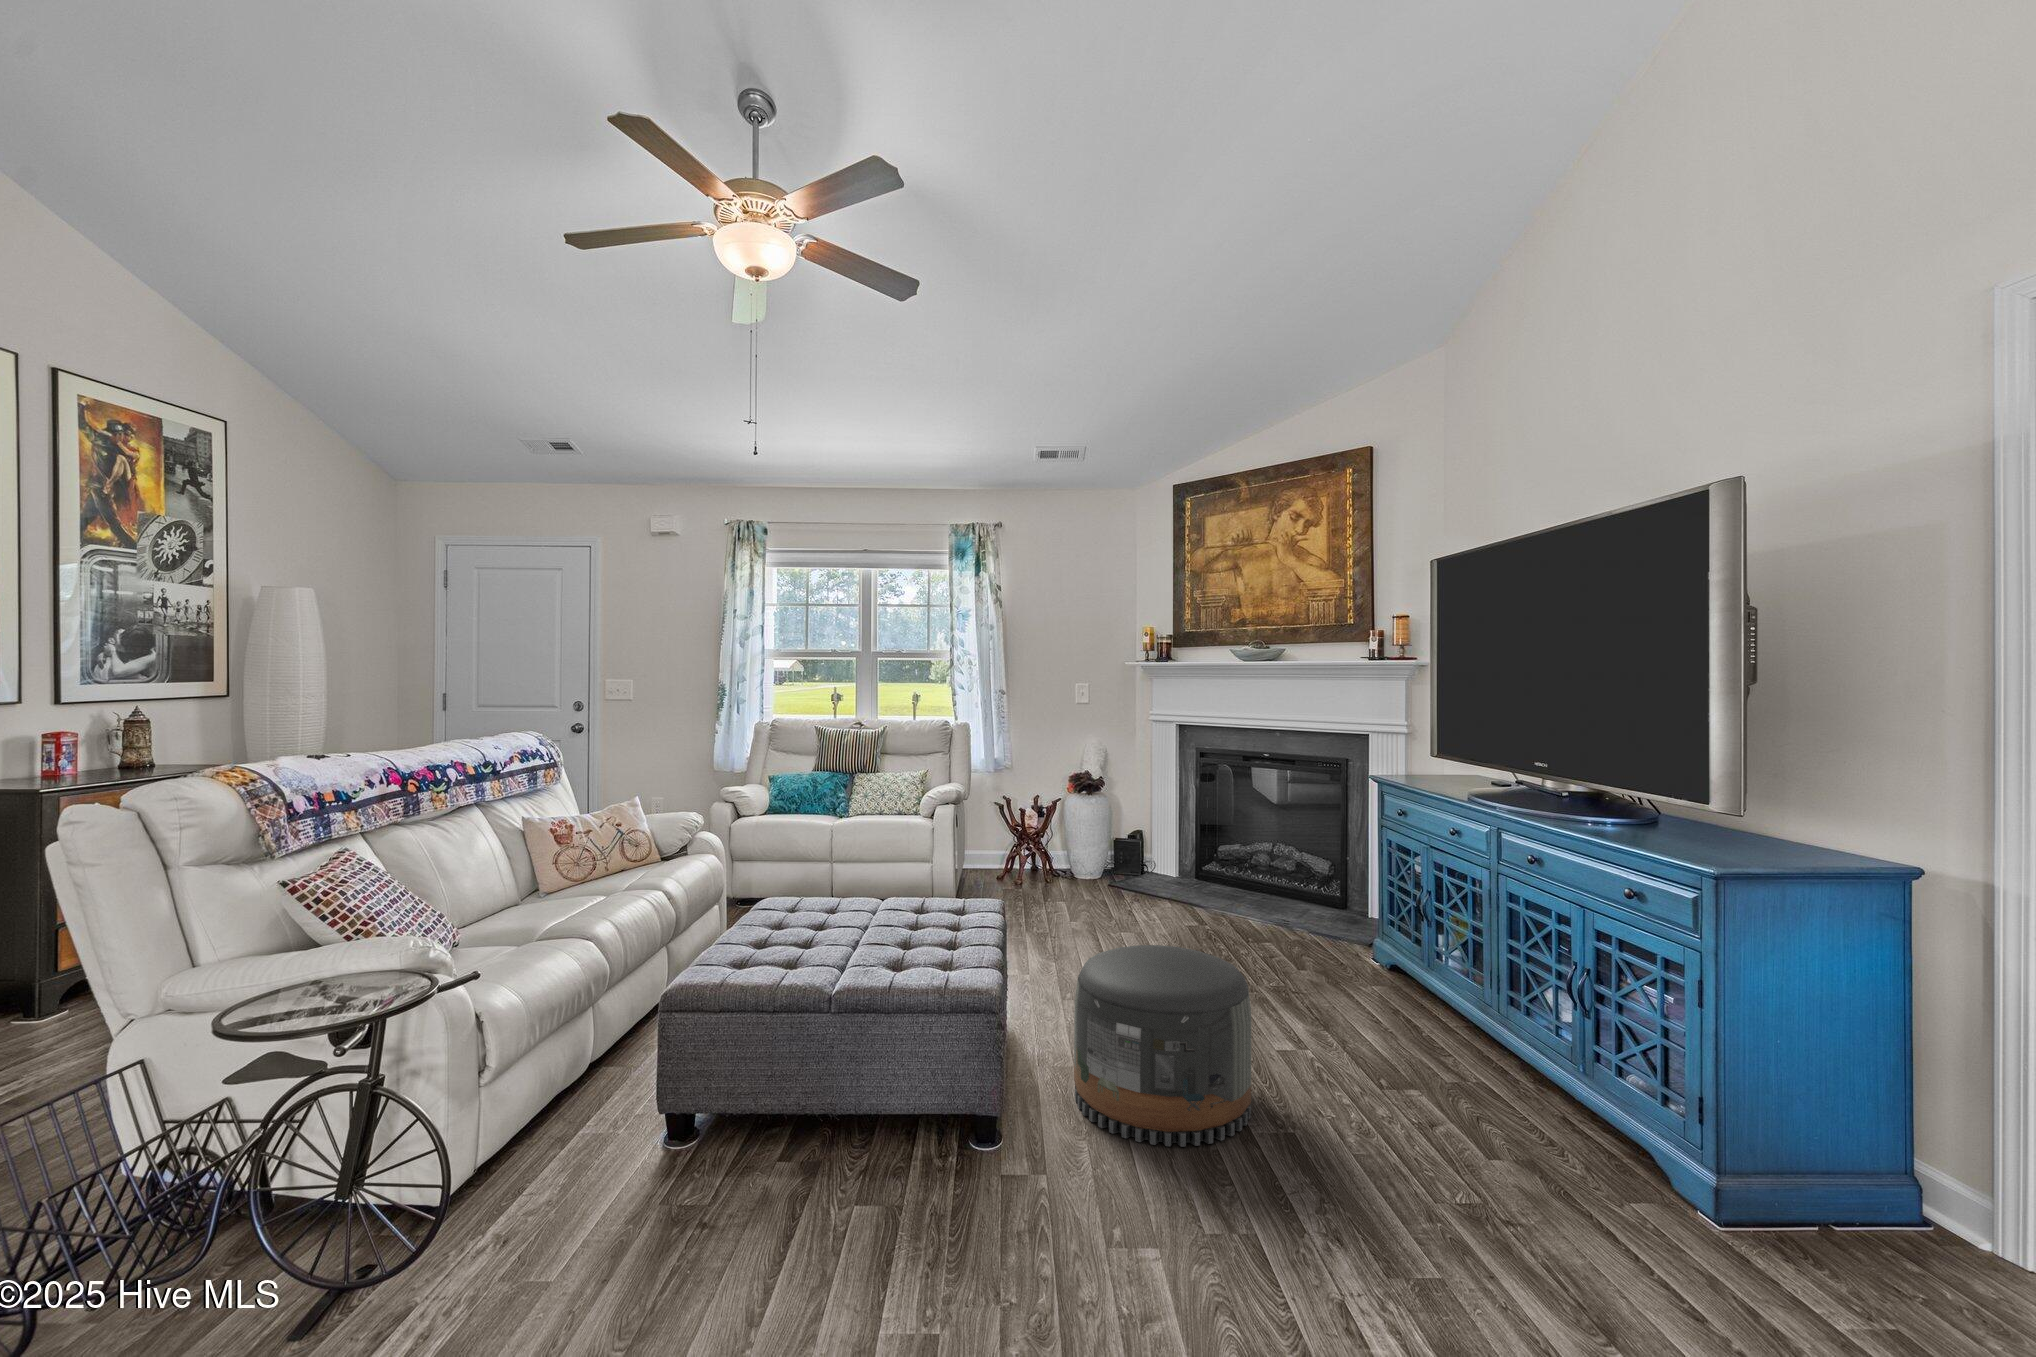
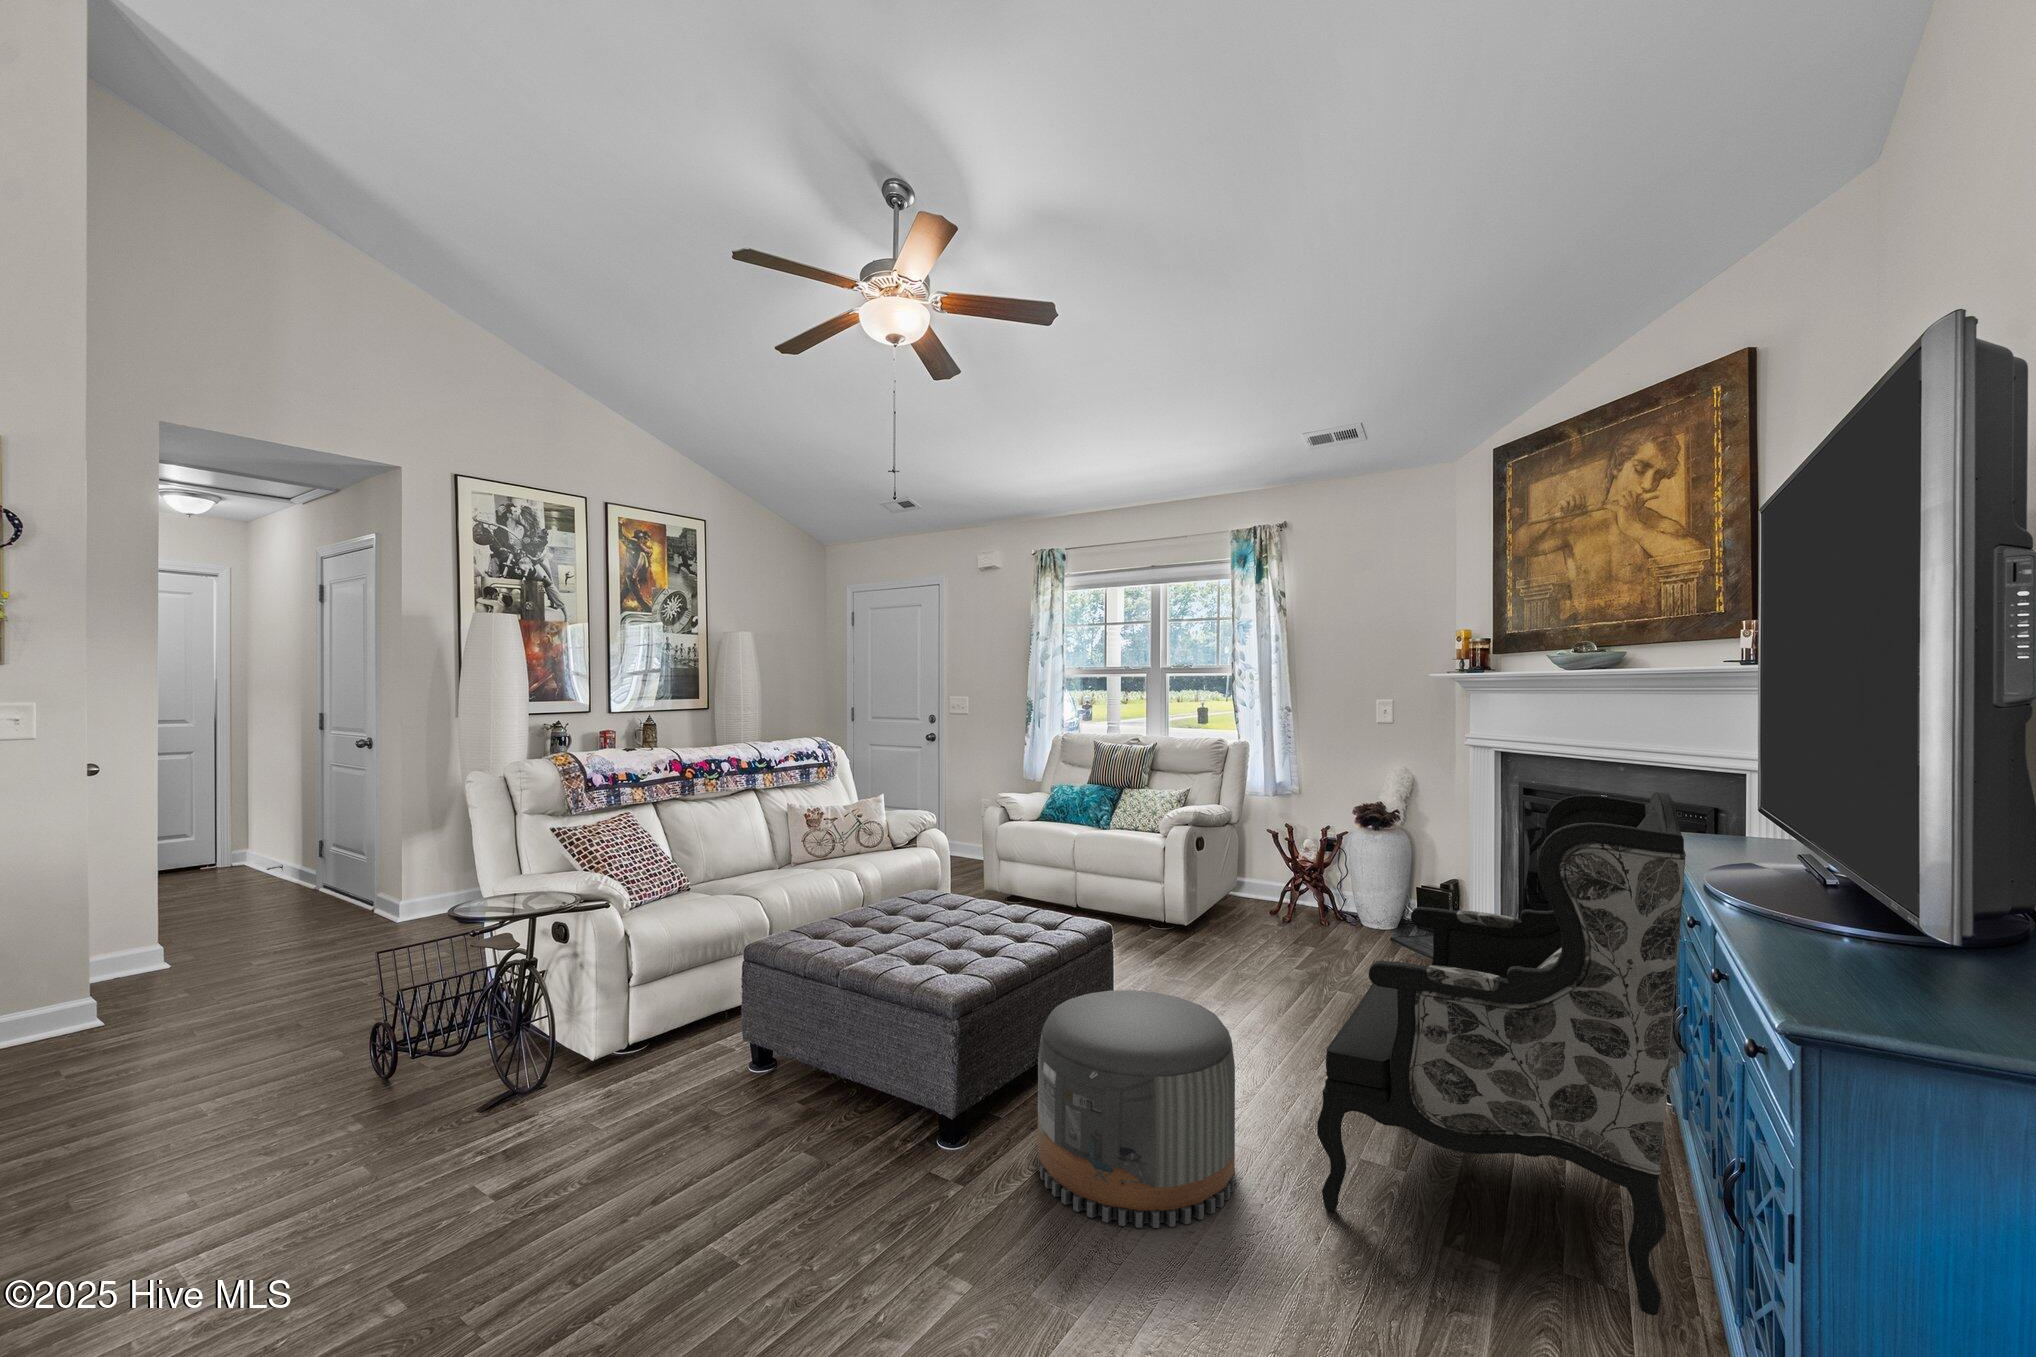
armchair: none [1236,745,1524,1083] -> present [1317,792,1686,1315]

